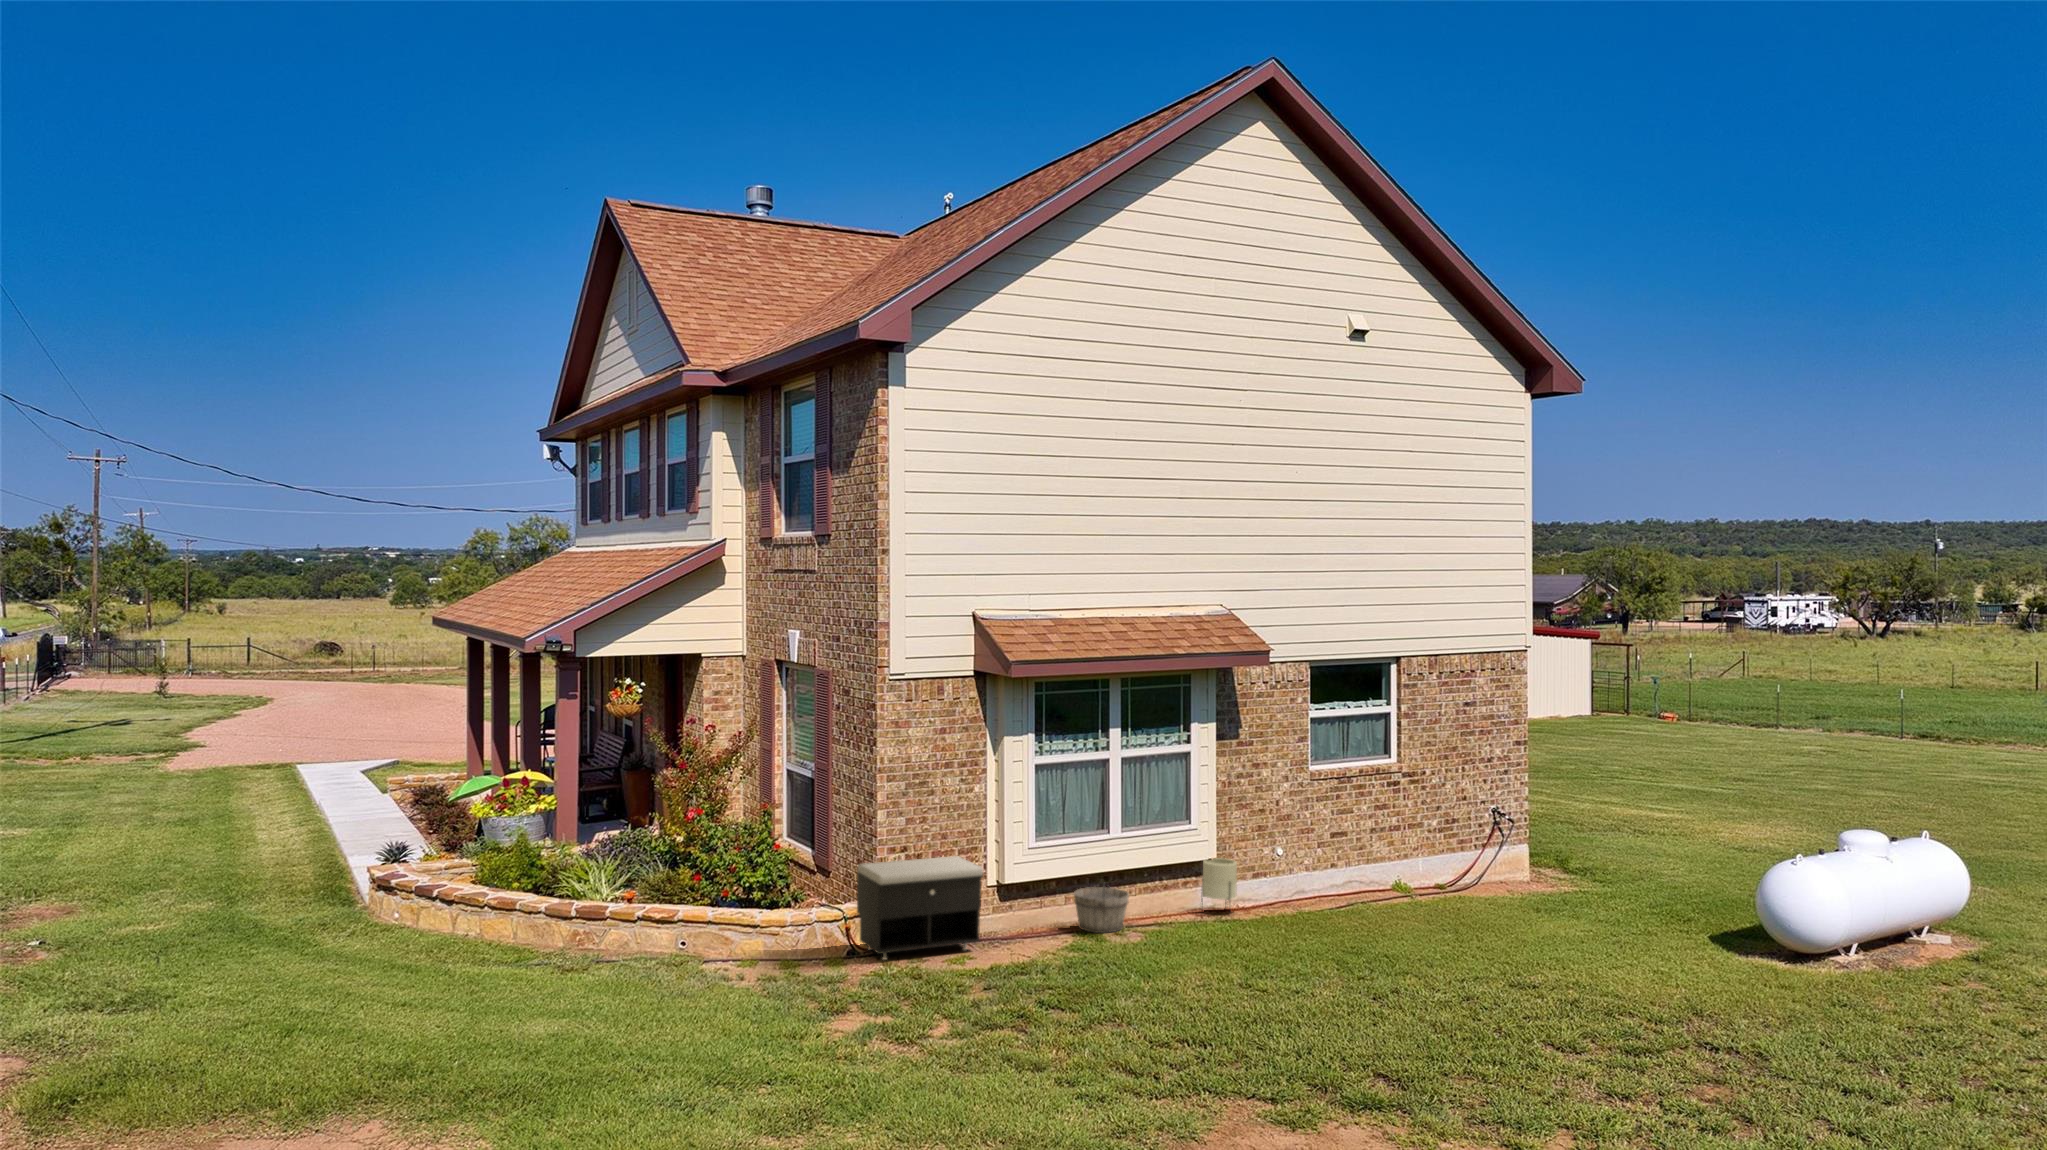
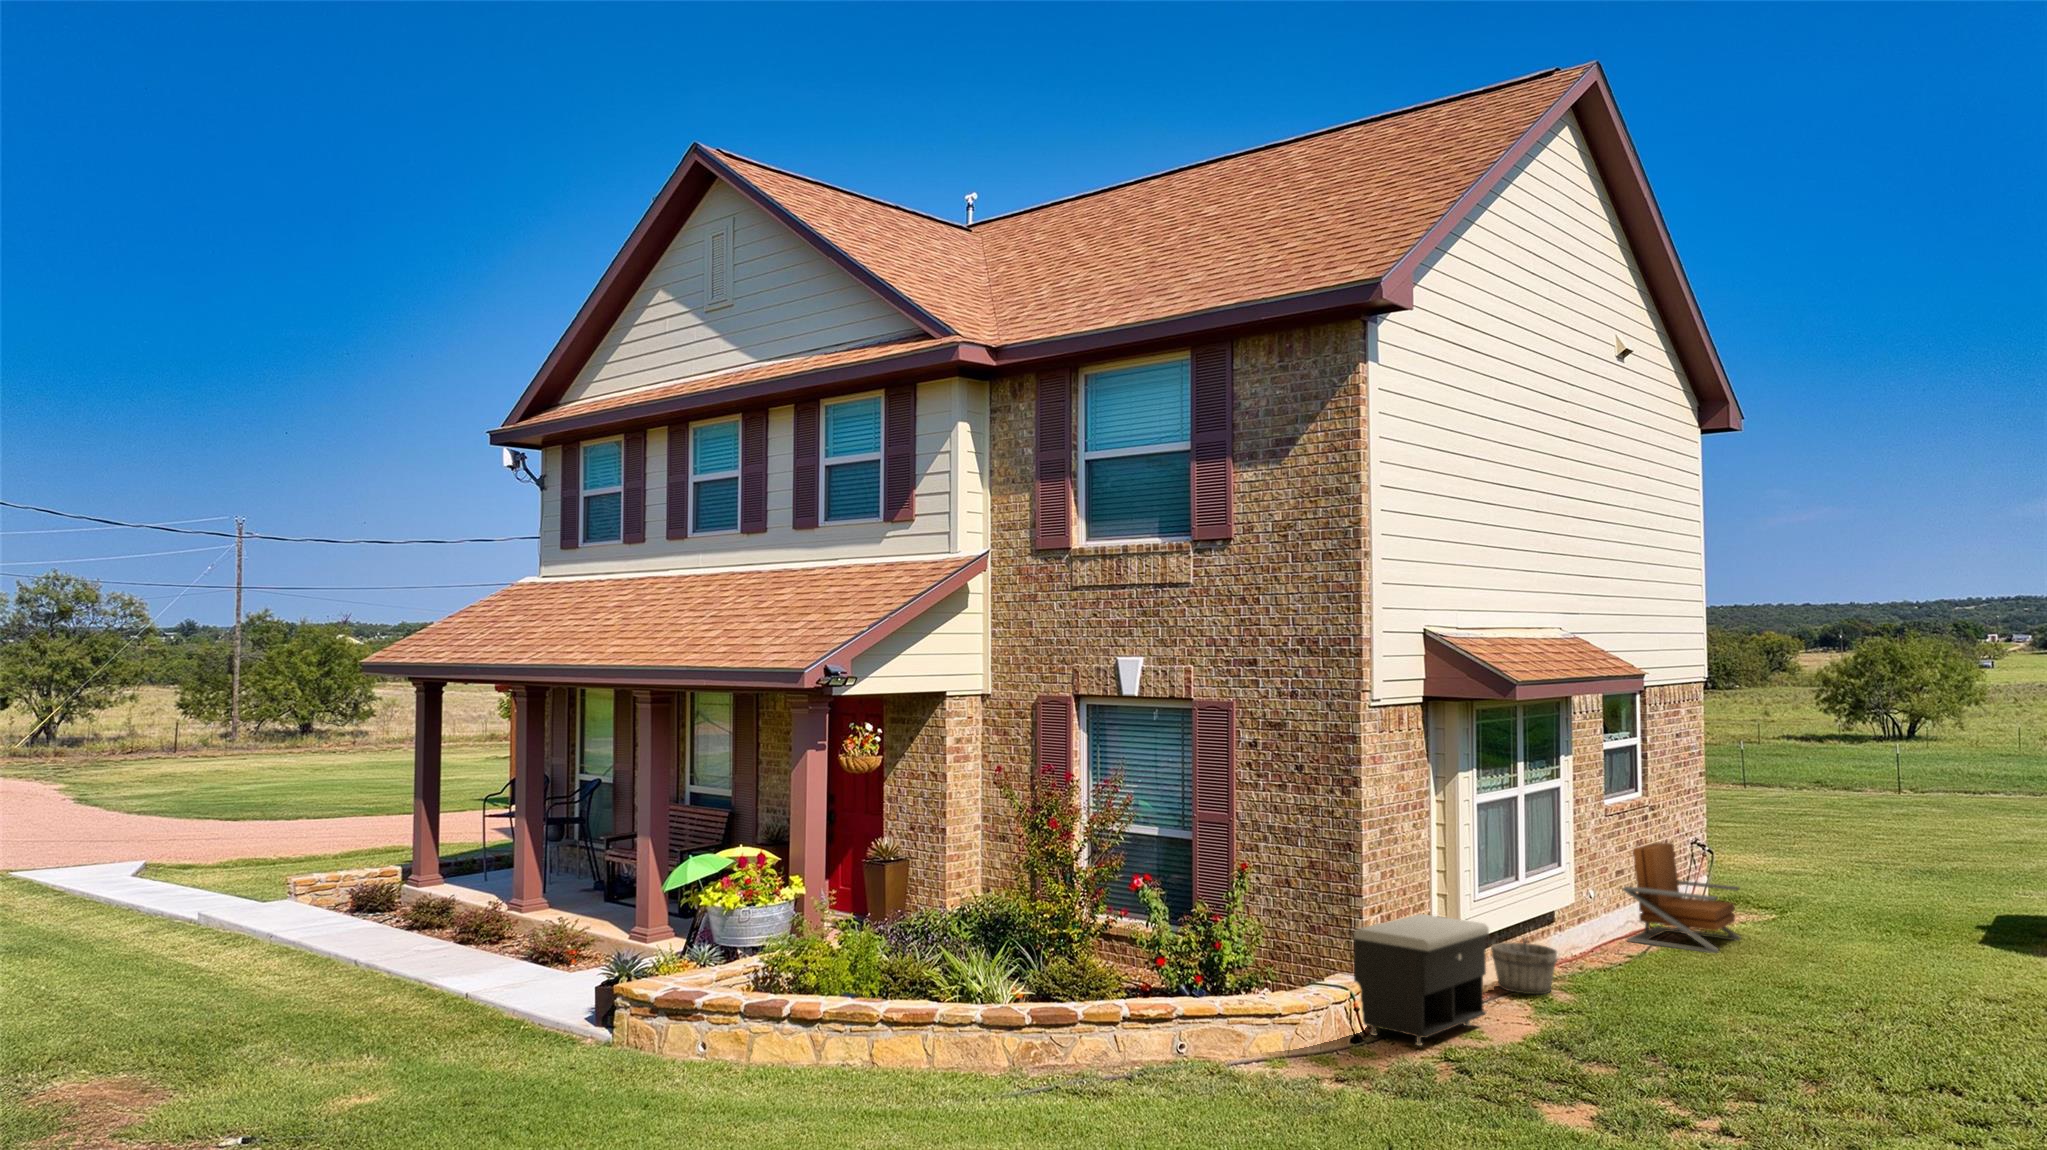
lounge chair: none [1322,806,1451,914] -> present [1622,843,1741,953]
planter: present [1201,858,1237,902] -> none [1561,904,1602,966]

